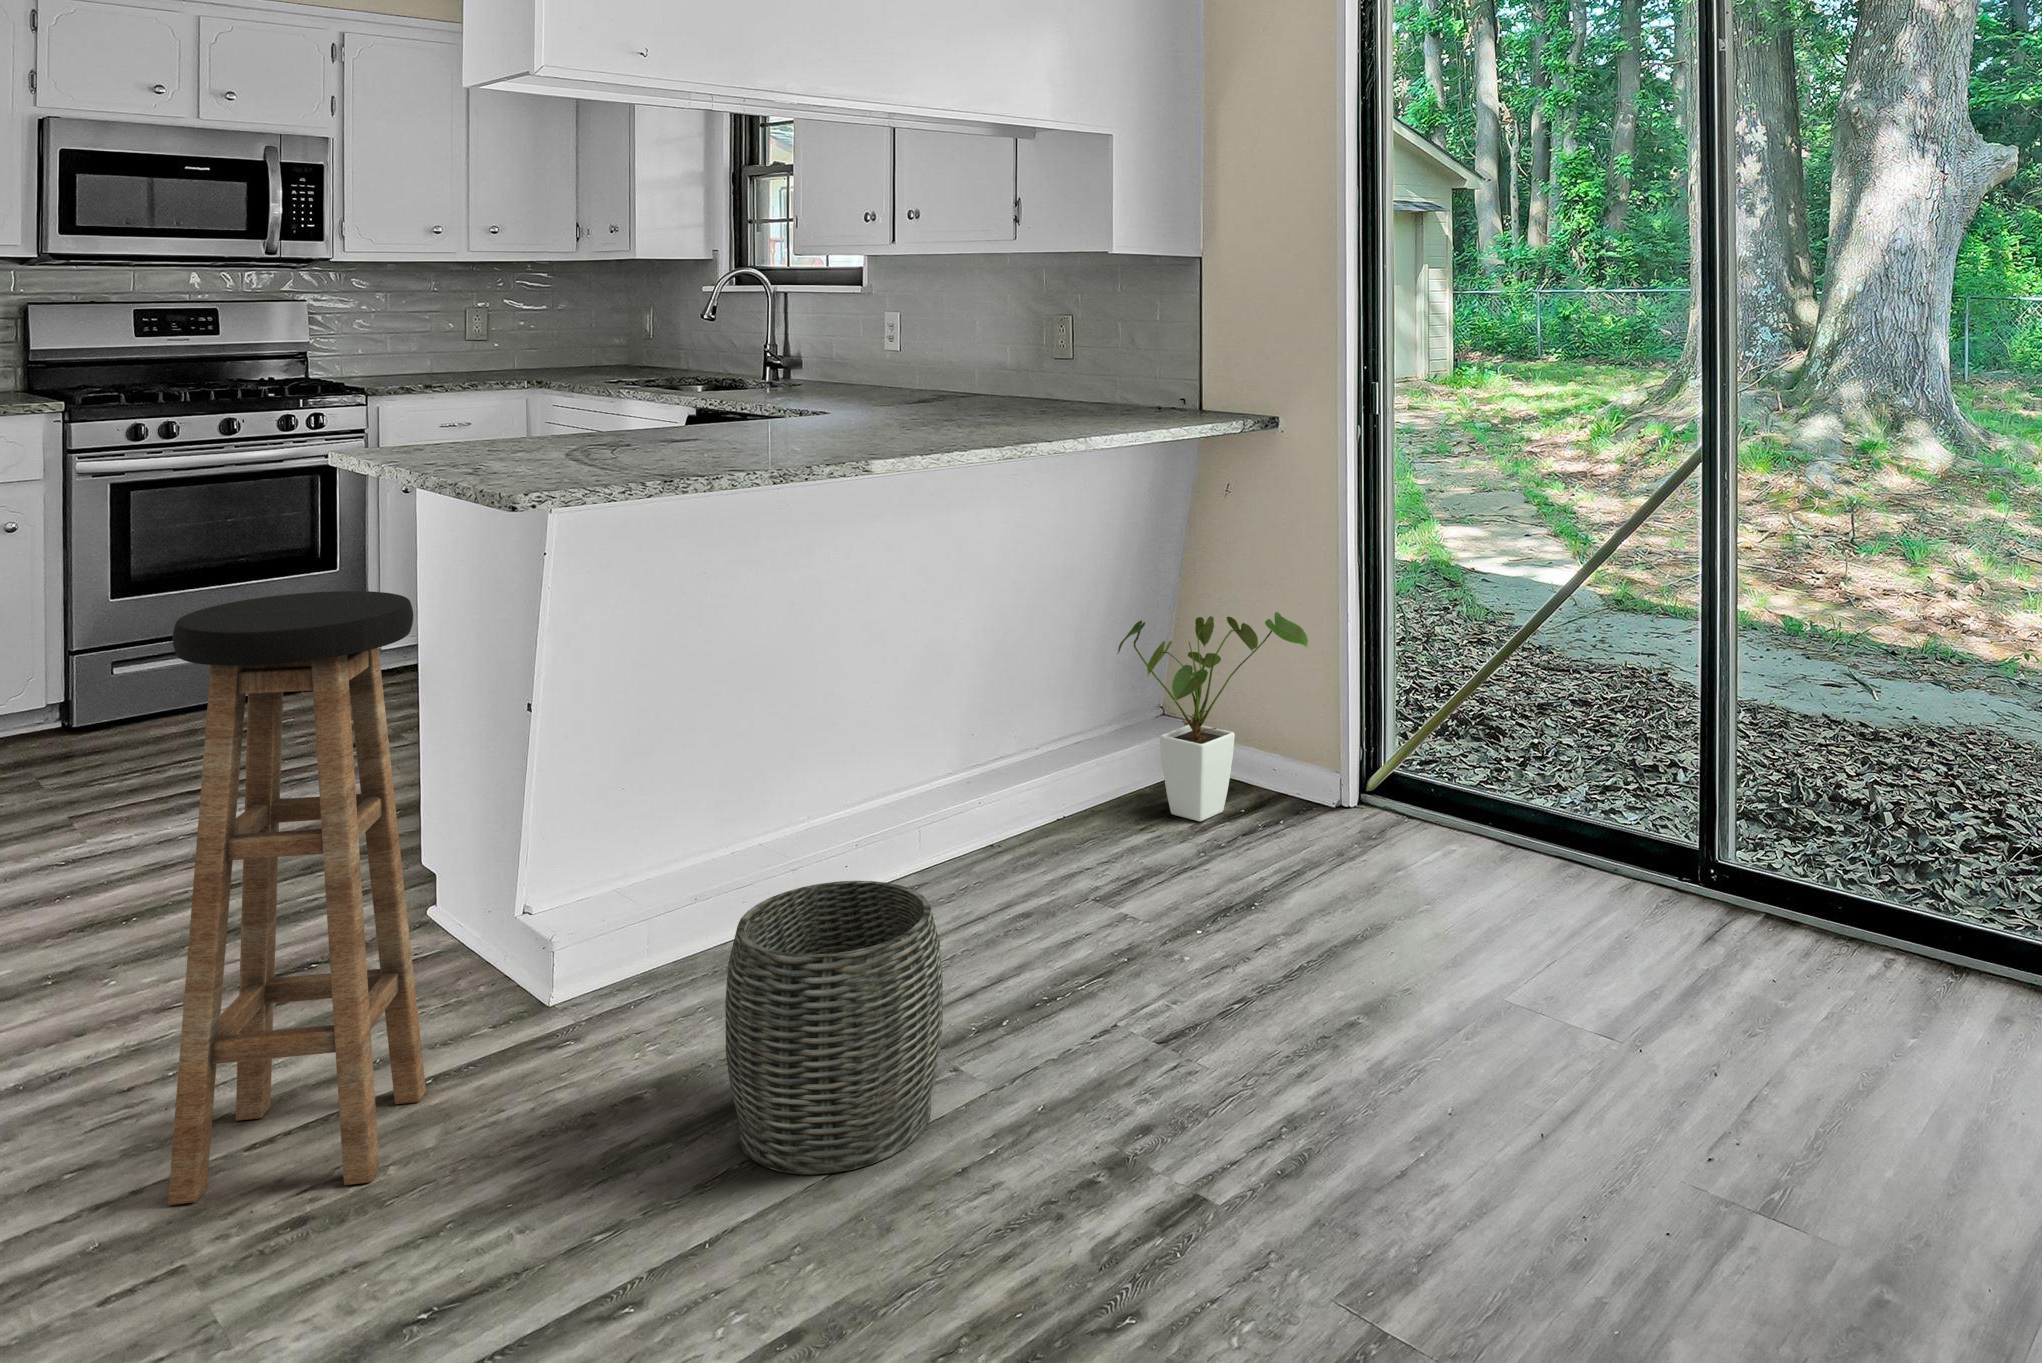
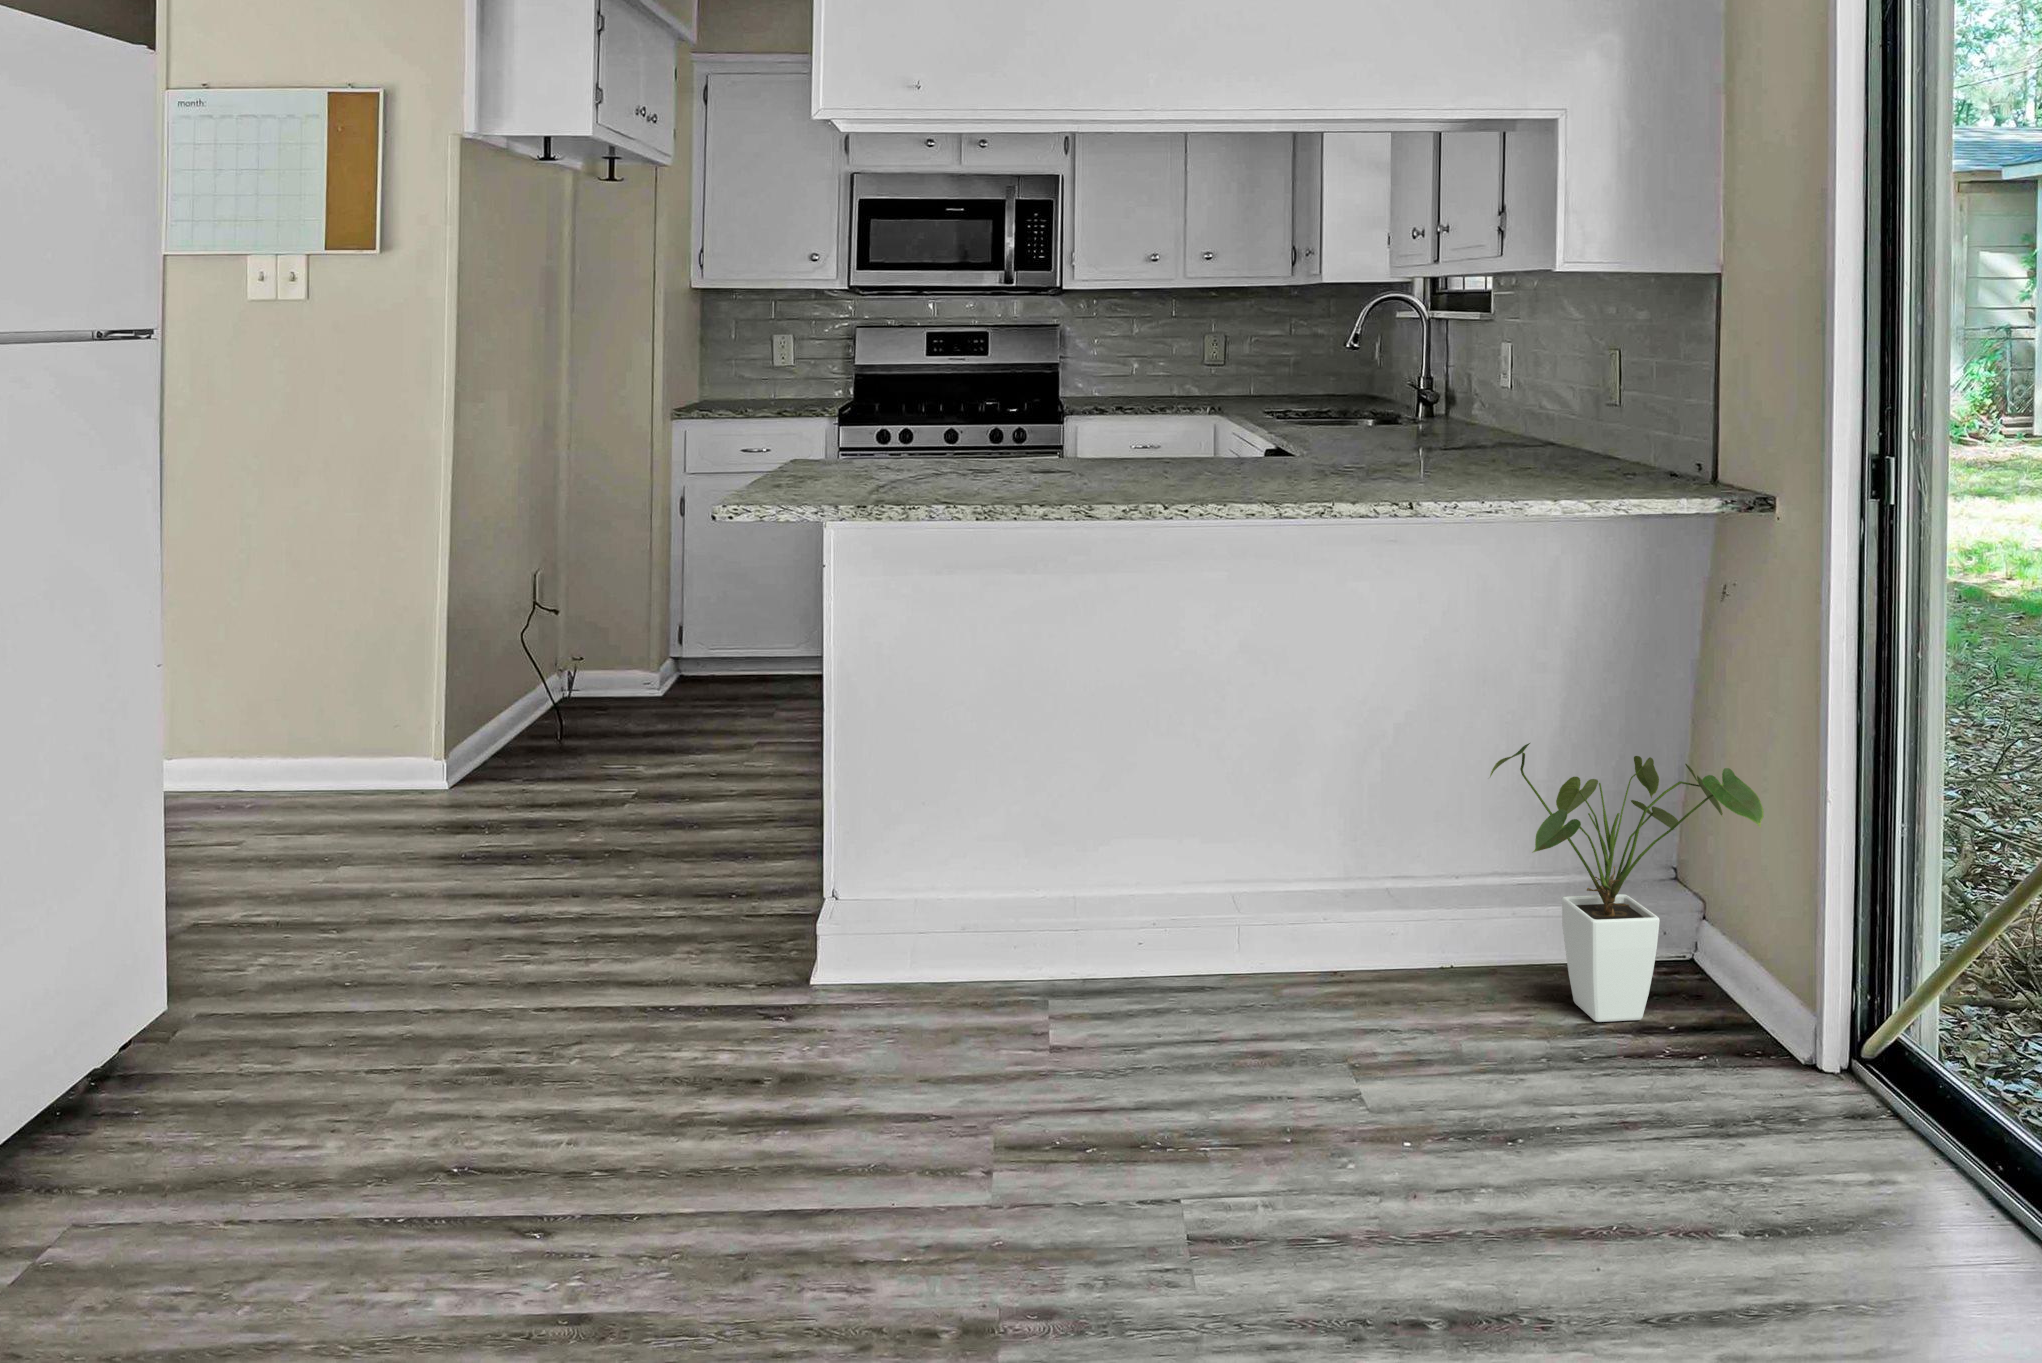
bar stool: present [168,591,426,1205] -> none [444,562,656,1067]
woven basket: present [725,881,943,1174] -> none [742,922,960,1218]

